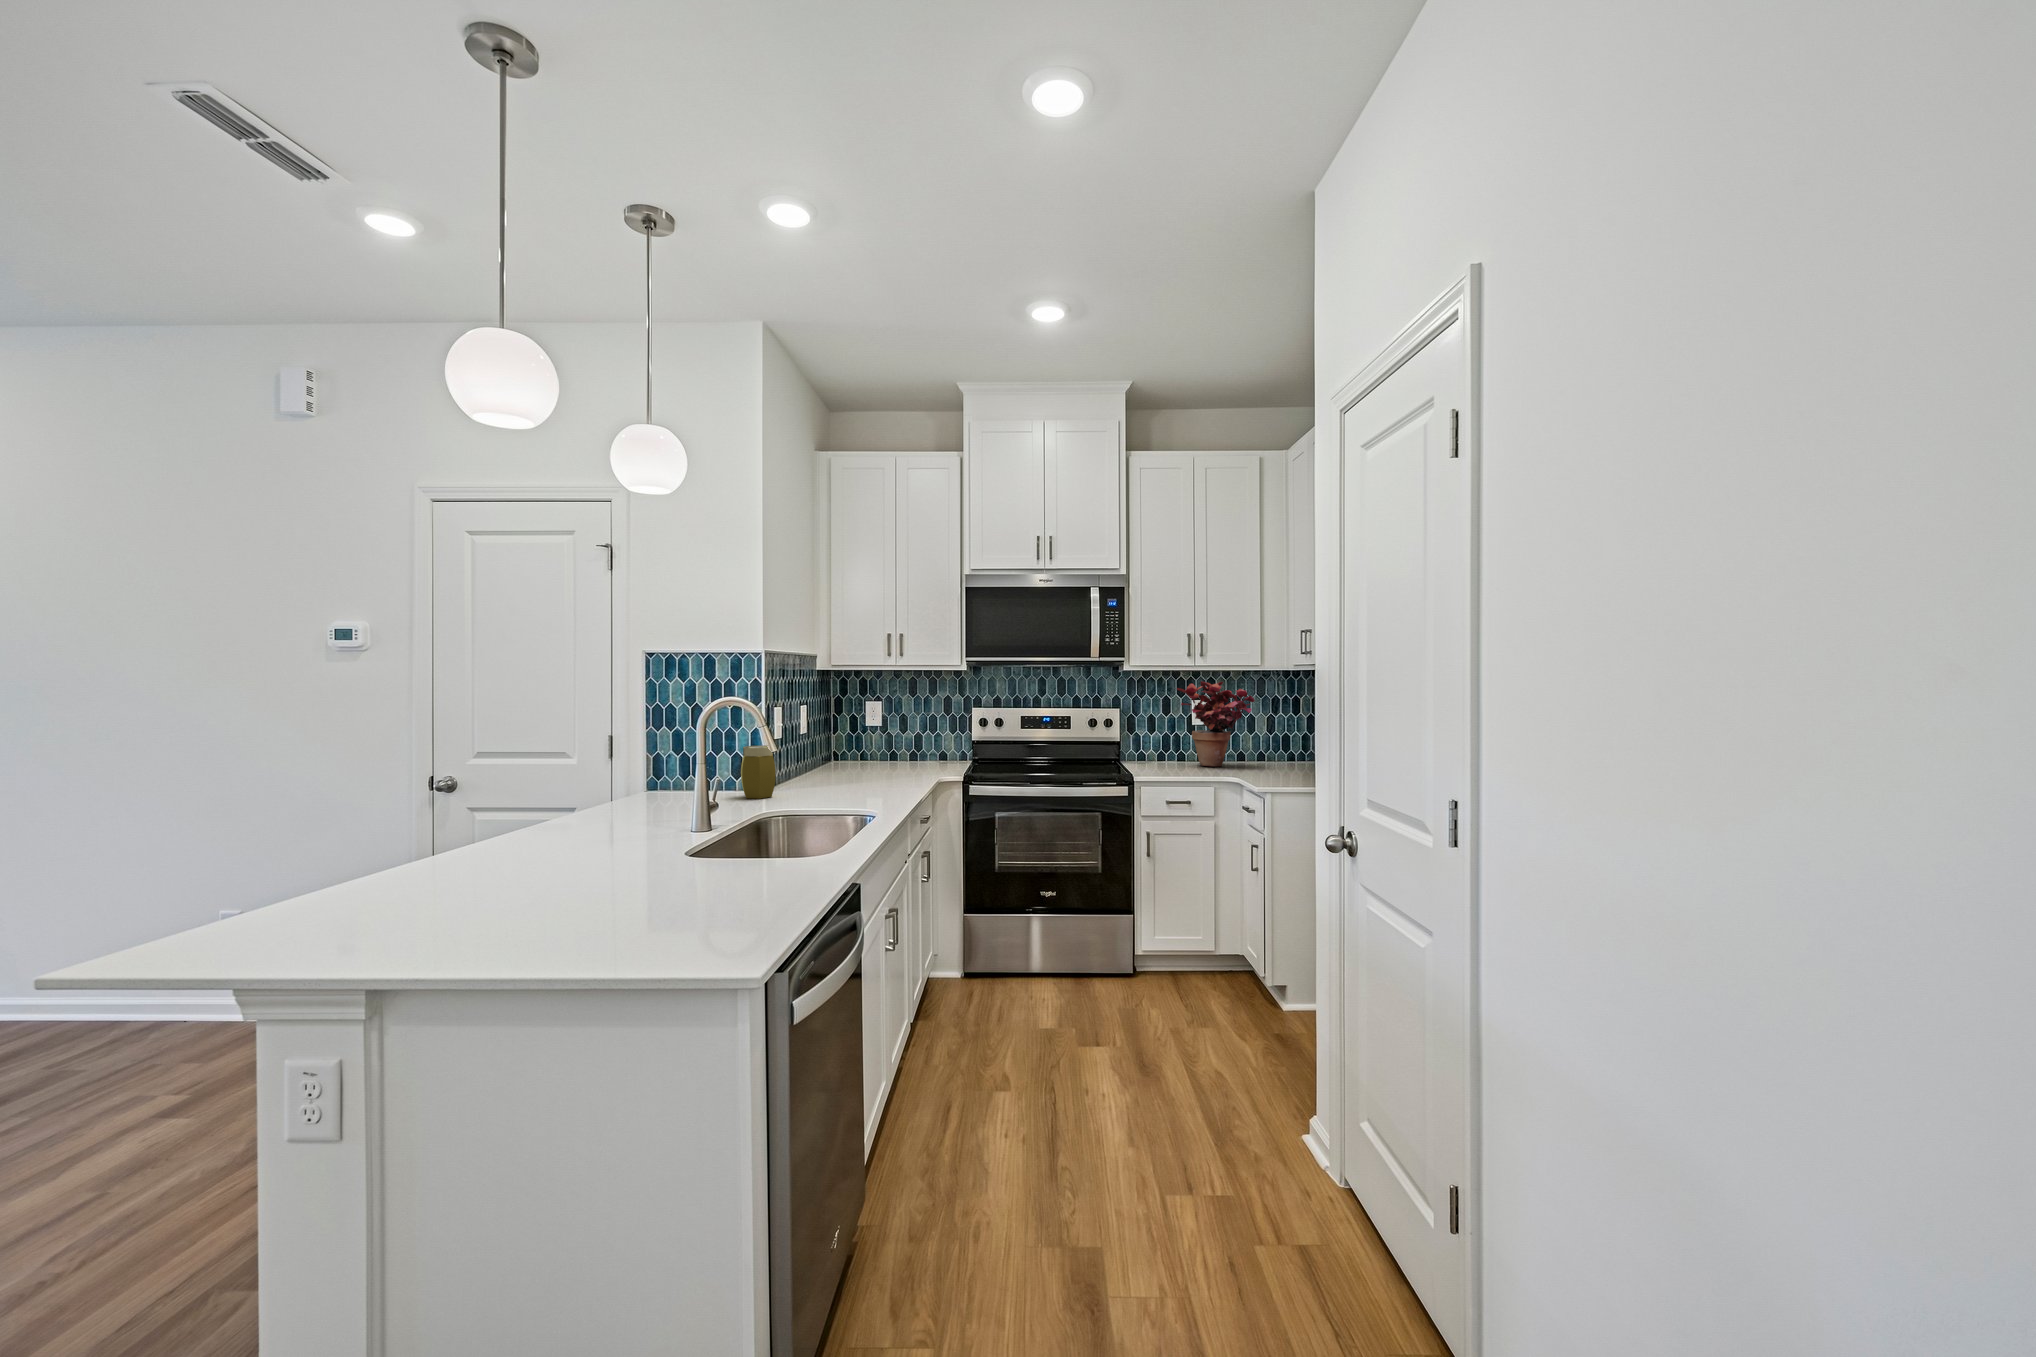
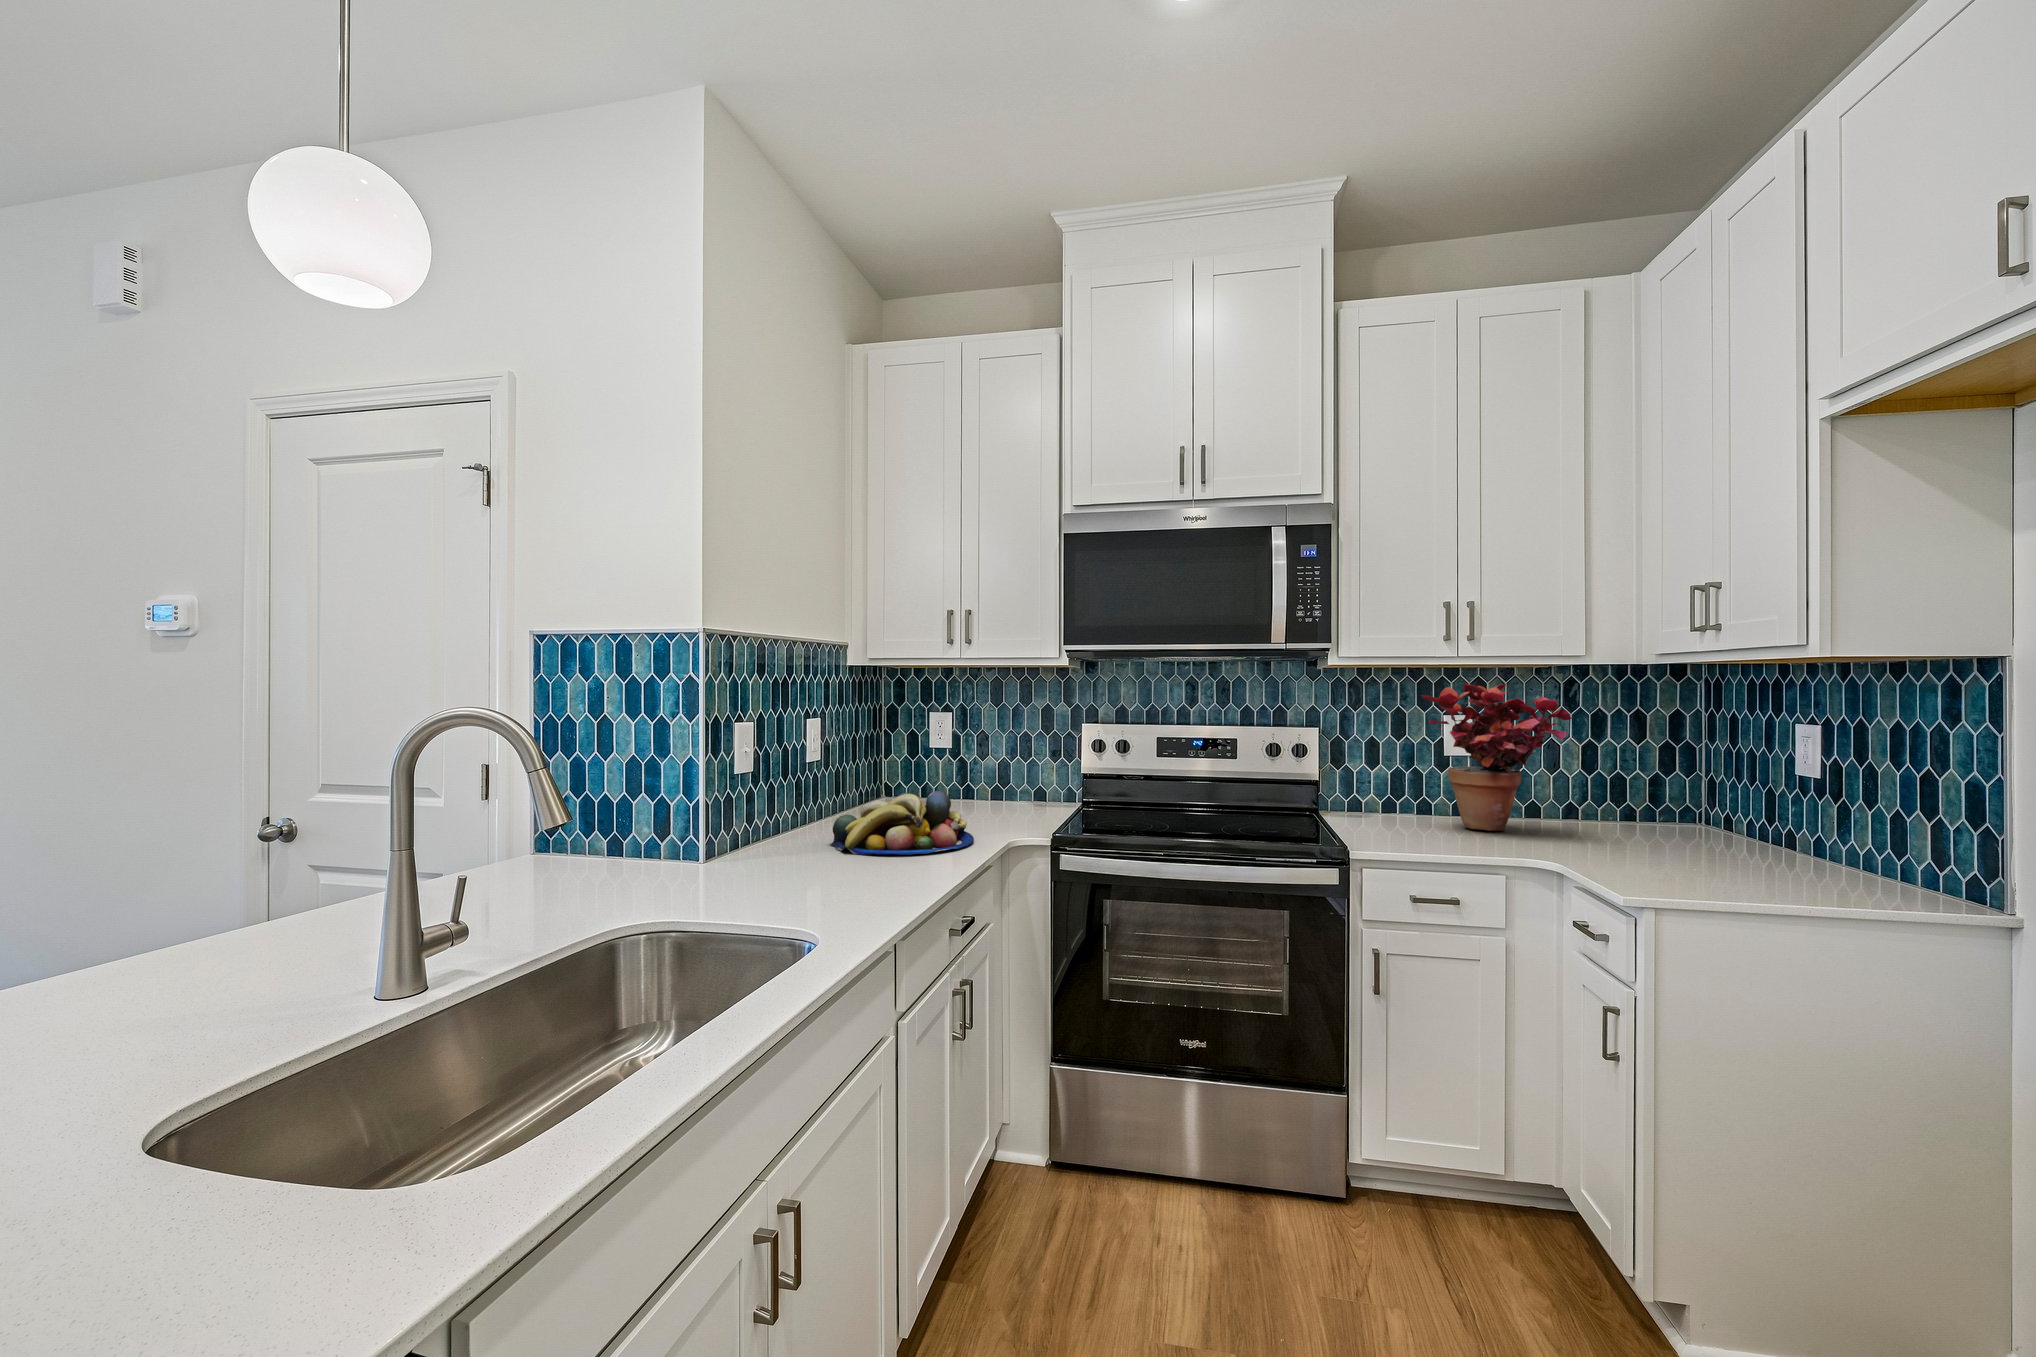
jar: present [741,746,776,799] -> none [642,788,706,882]
fruit bowl: none [831,749,919,786] -> present [831,791,974,855]

